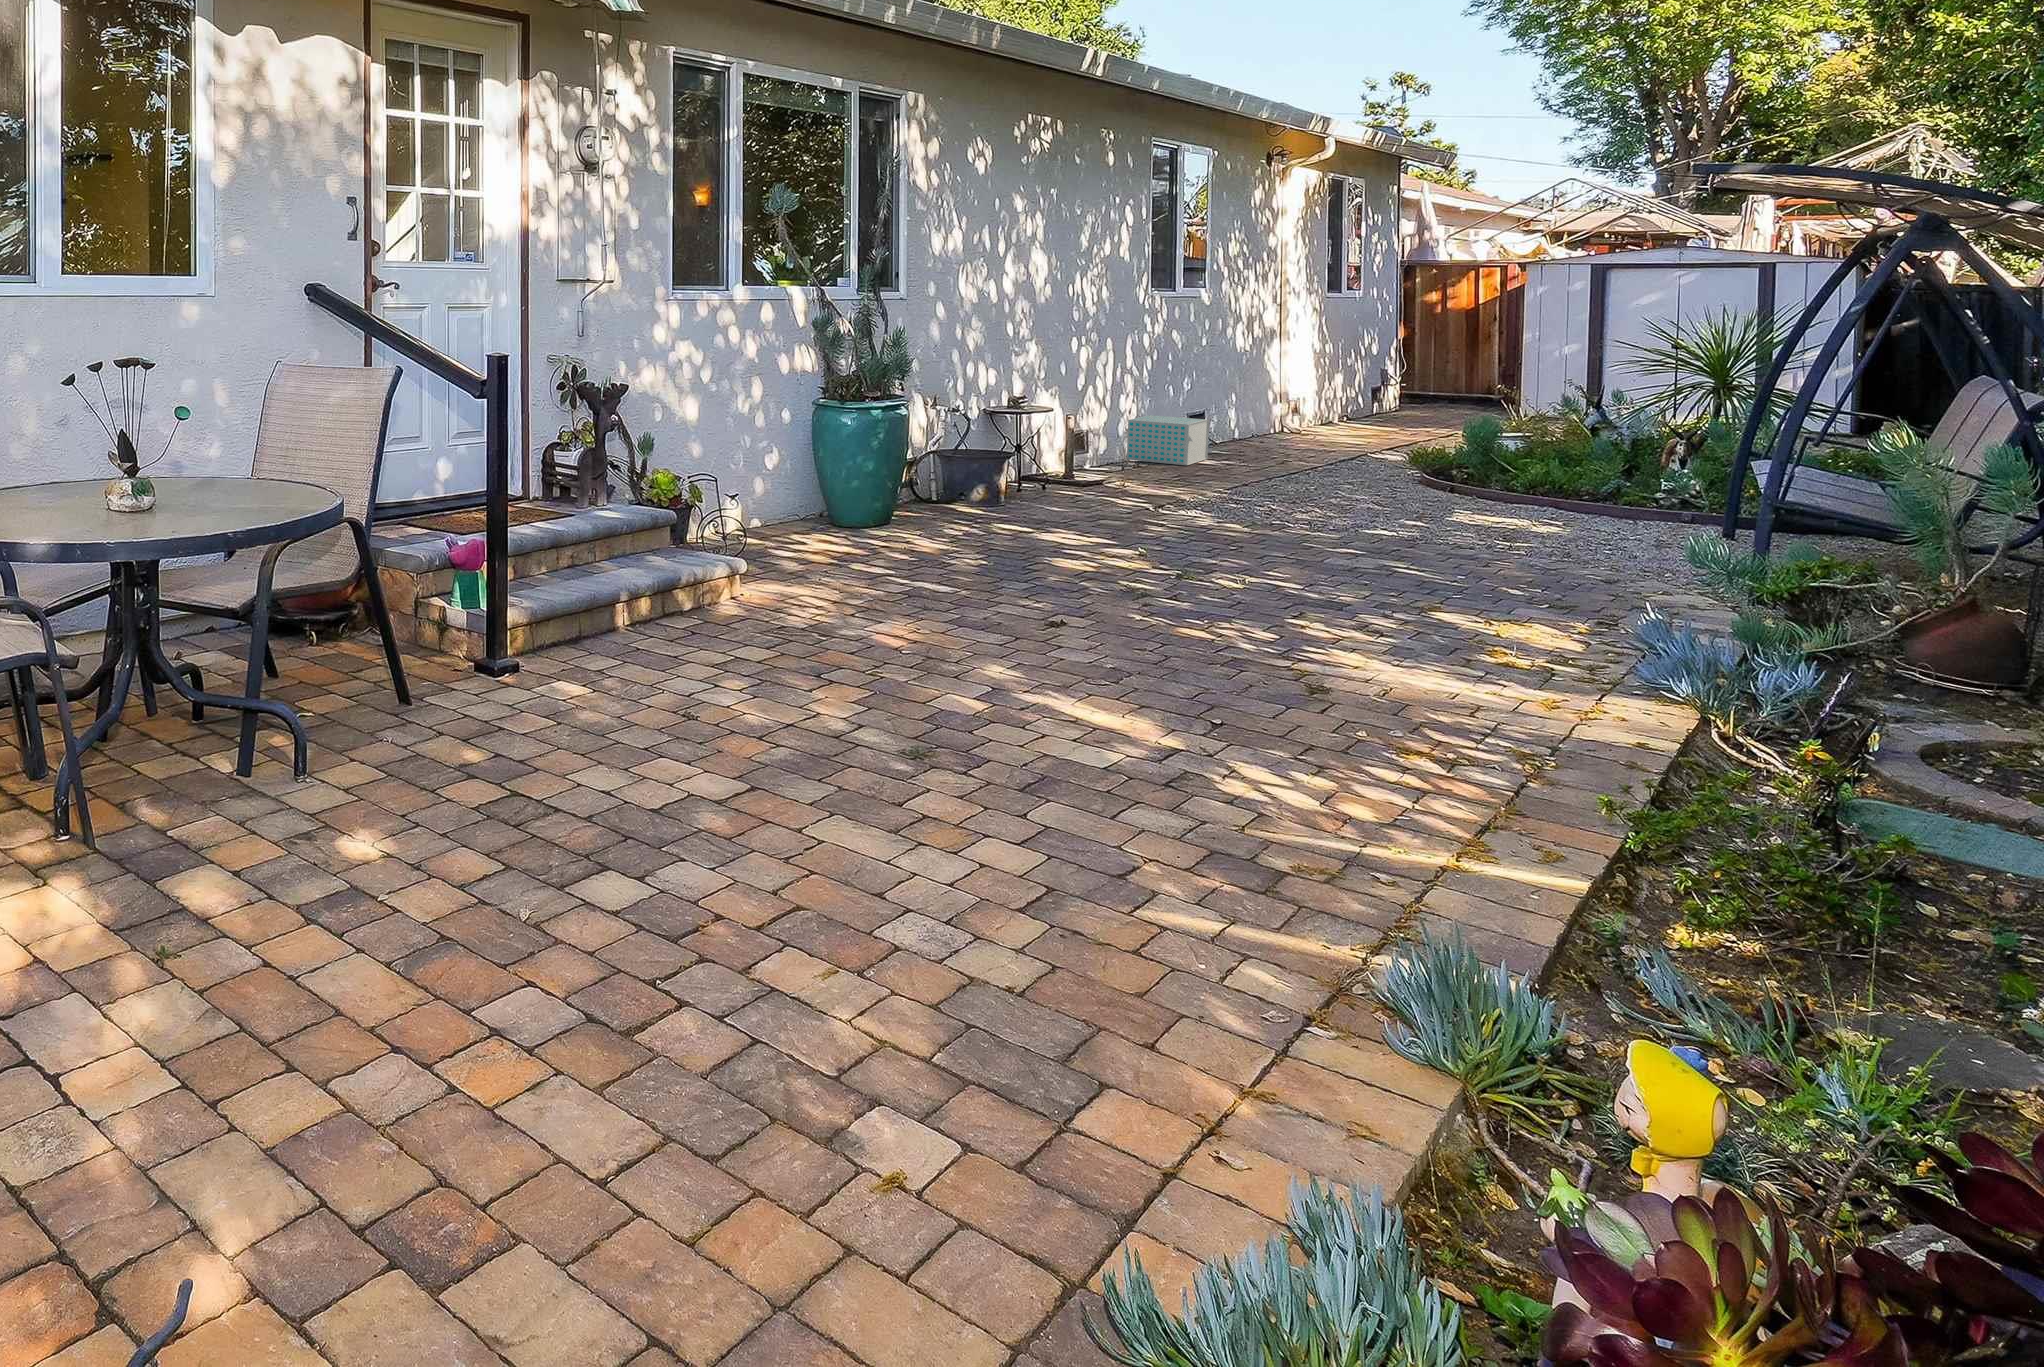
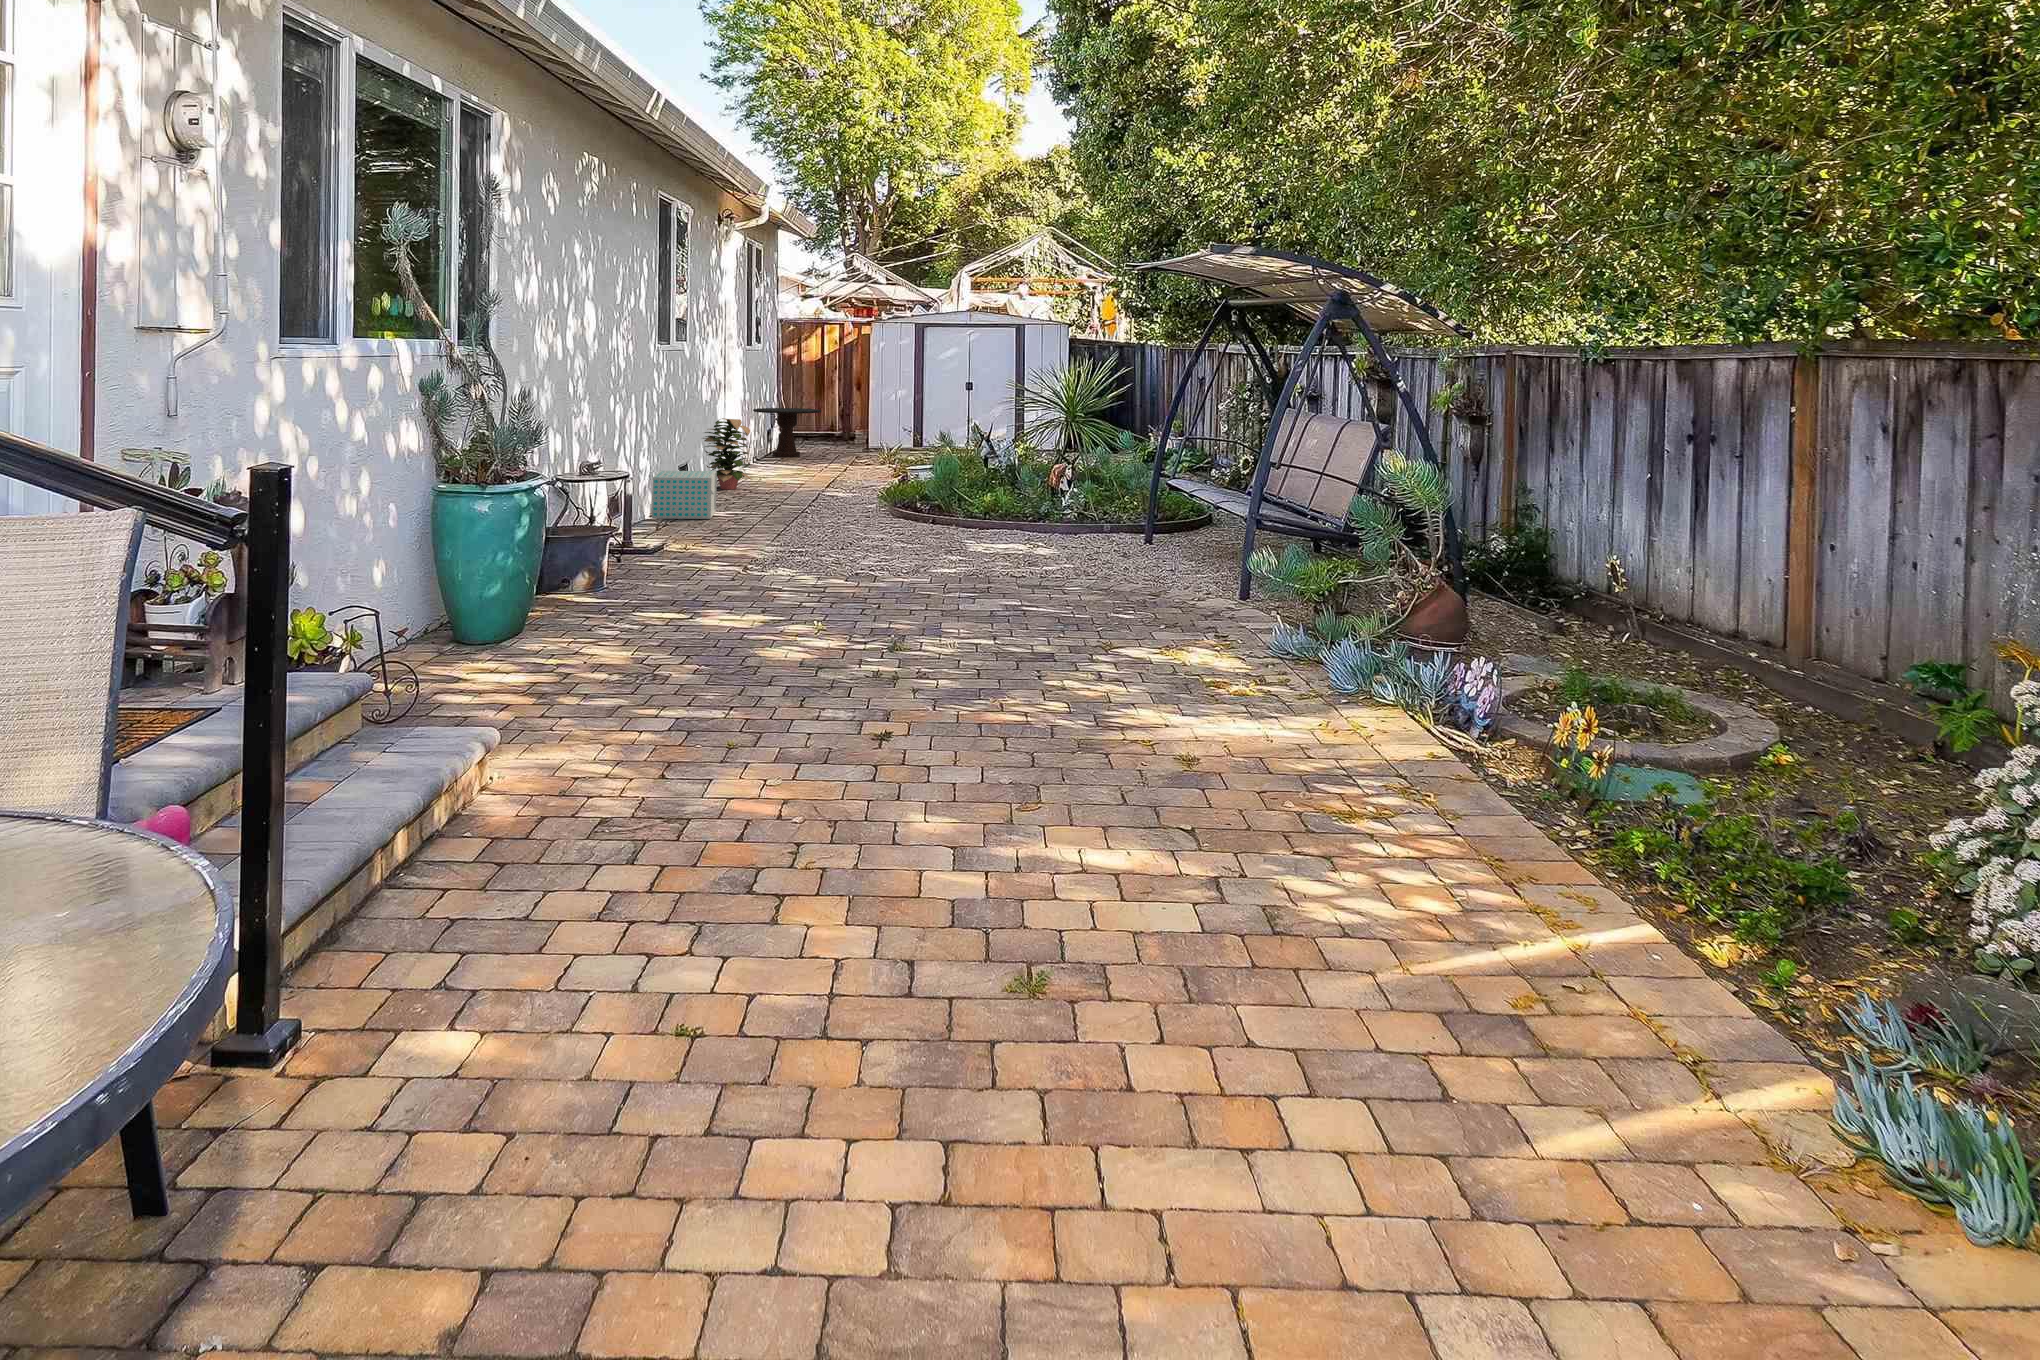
side table: none [1353,363,1444,420] -> present [753,408,821,457]
decorative plant: none [1229,368,1290,444] -> present [703,418,751,490]

